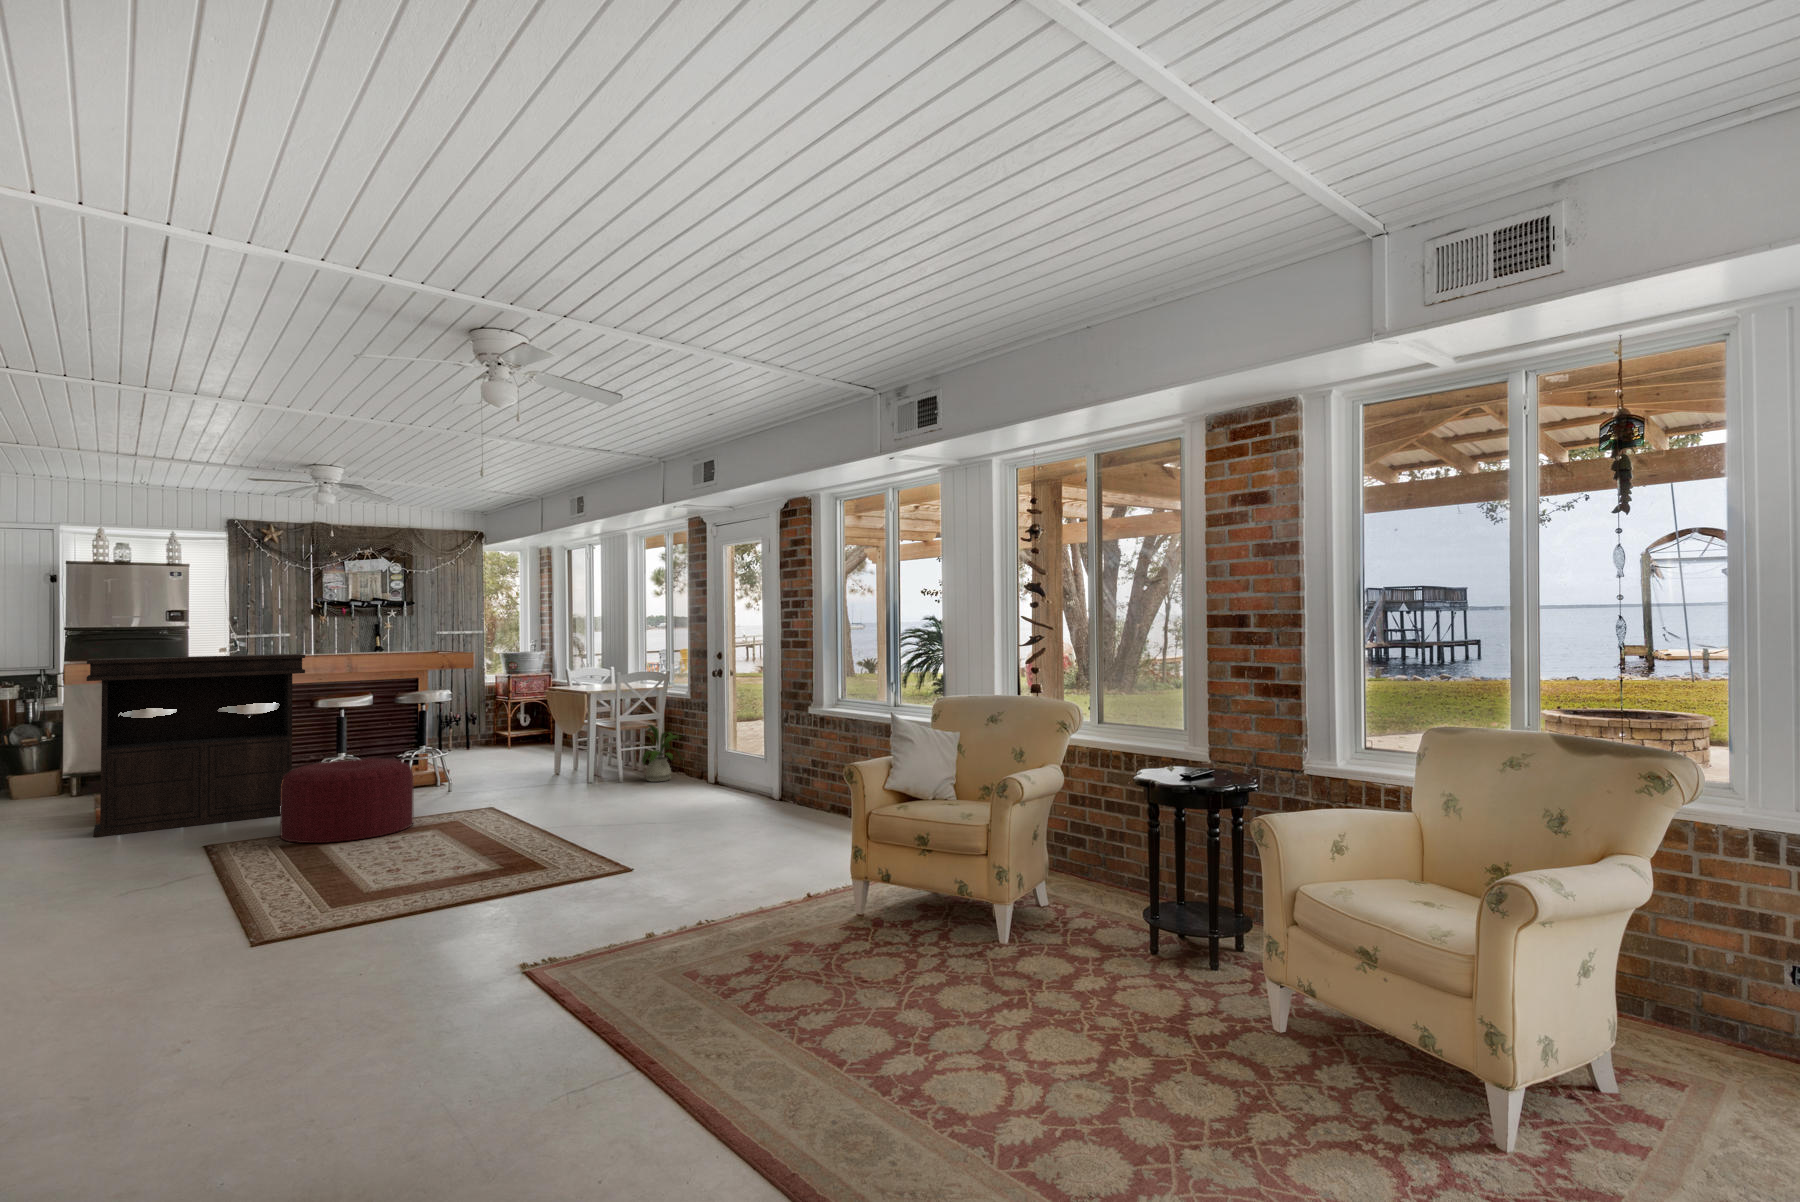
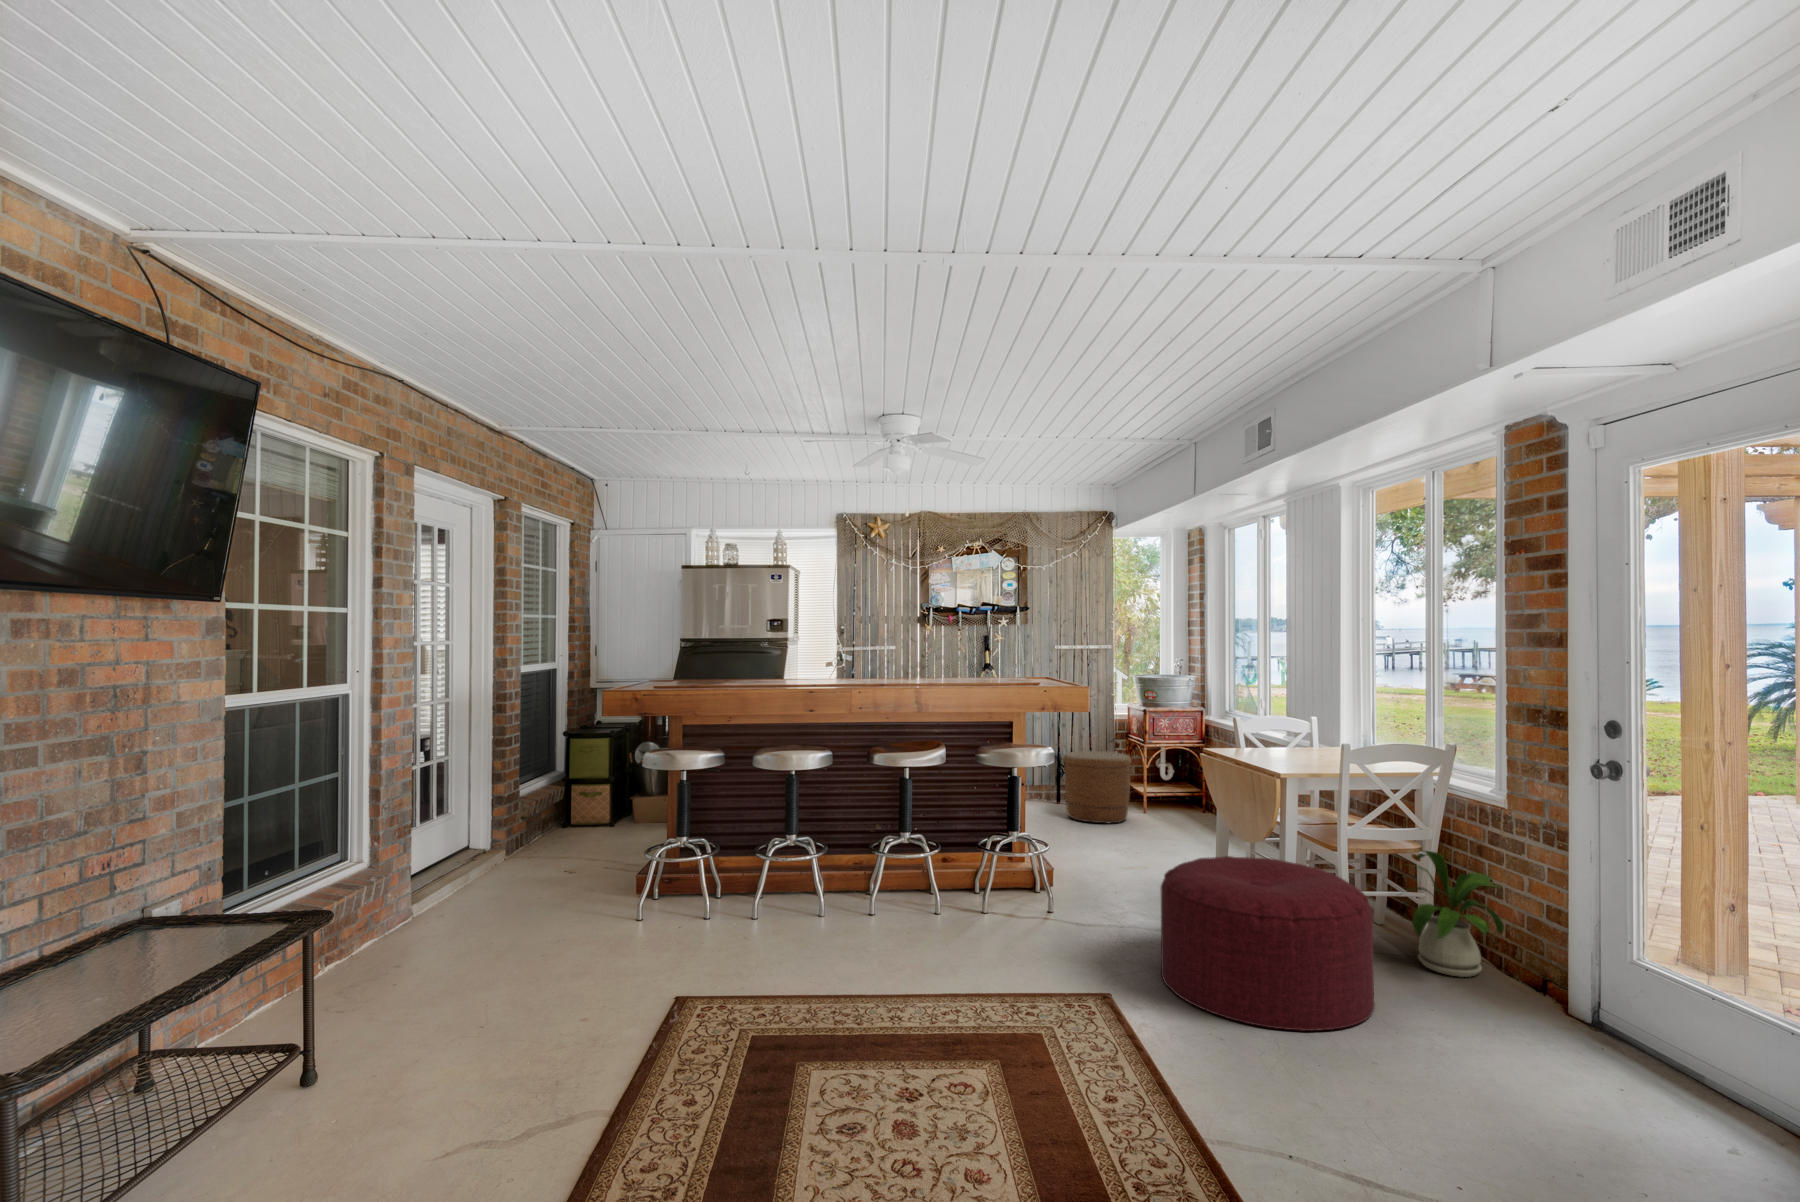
console table: present [86,654,305,837] -> none [584,677,846,930]
woven basket: none [446,707,498,756] -> present [1063,751,1131,823]
ottoman: present [280,758,414,843] -> present [1161,856,1375,1031]

